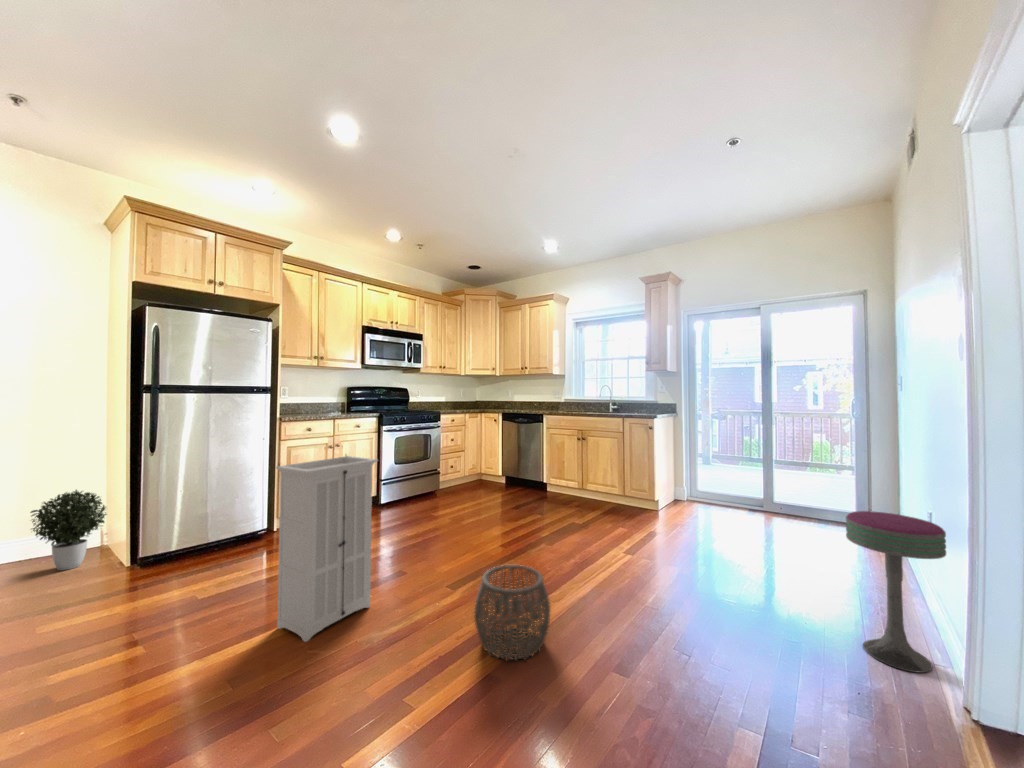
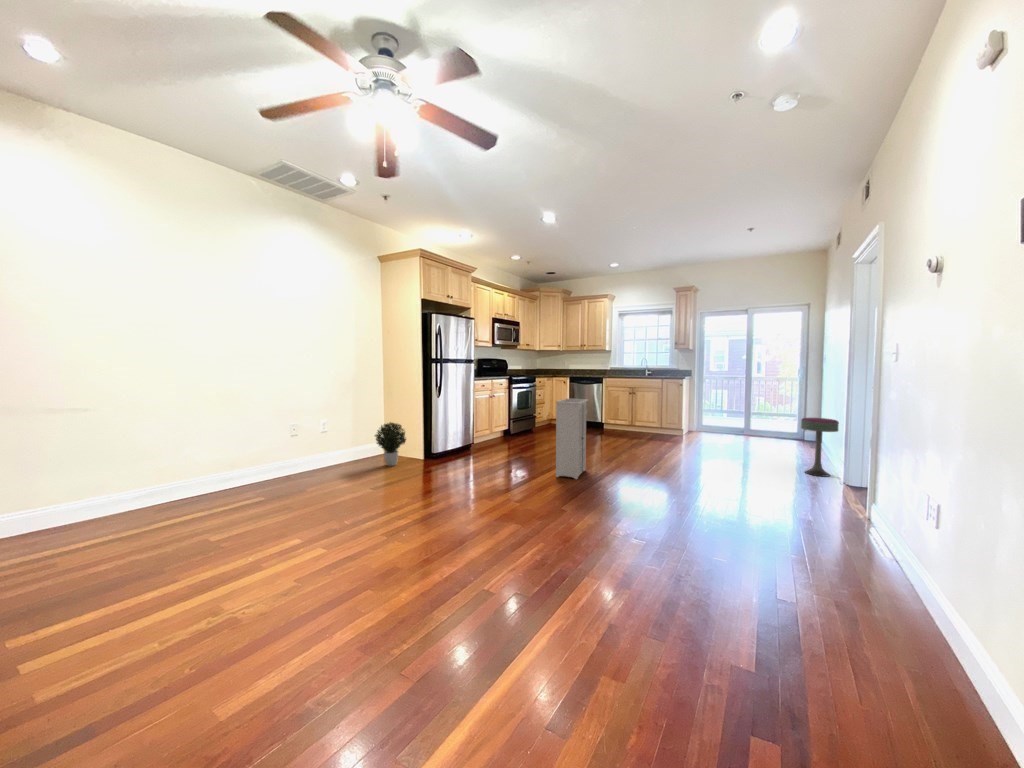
woven basket: present [474,565,550,660] -> none [648,446,684,480]

